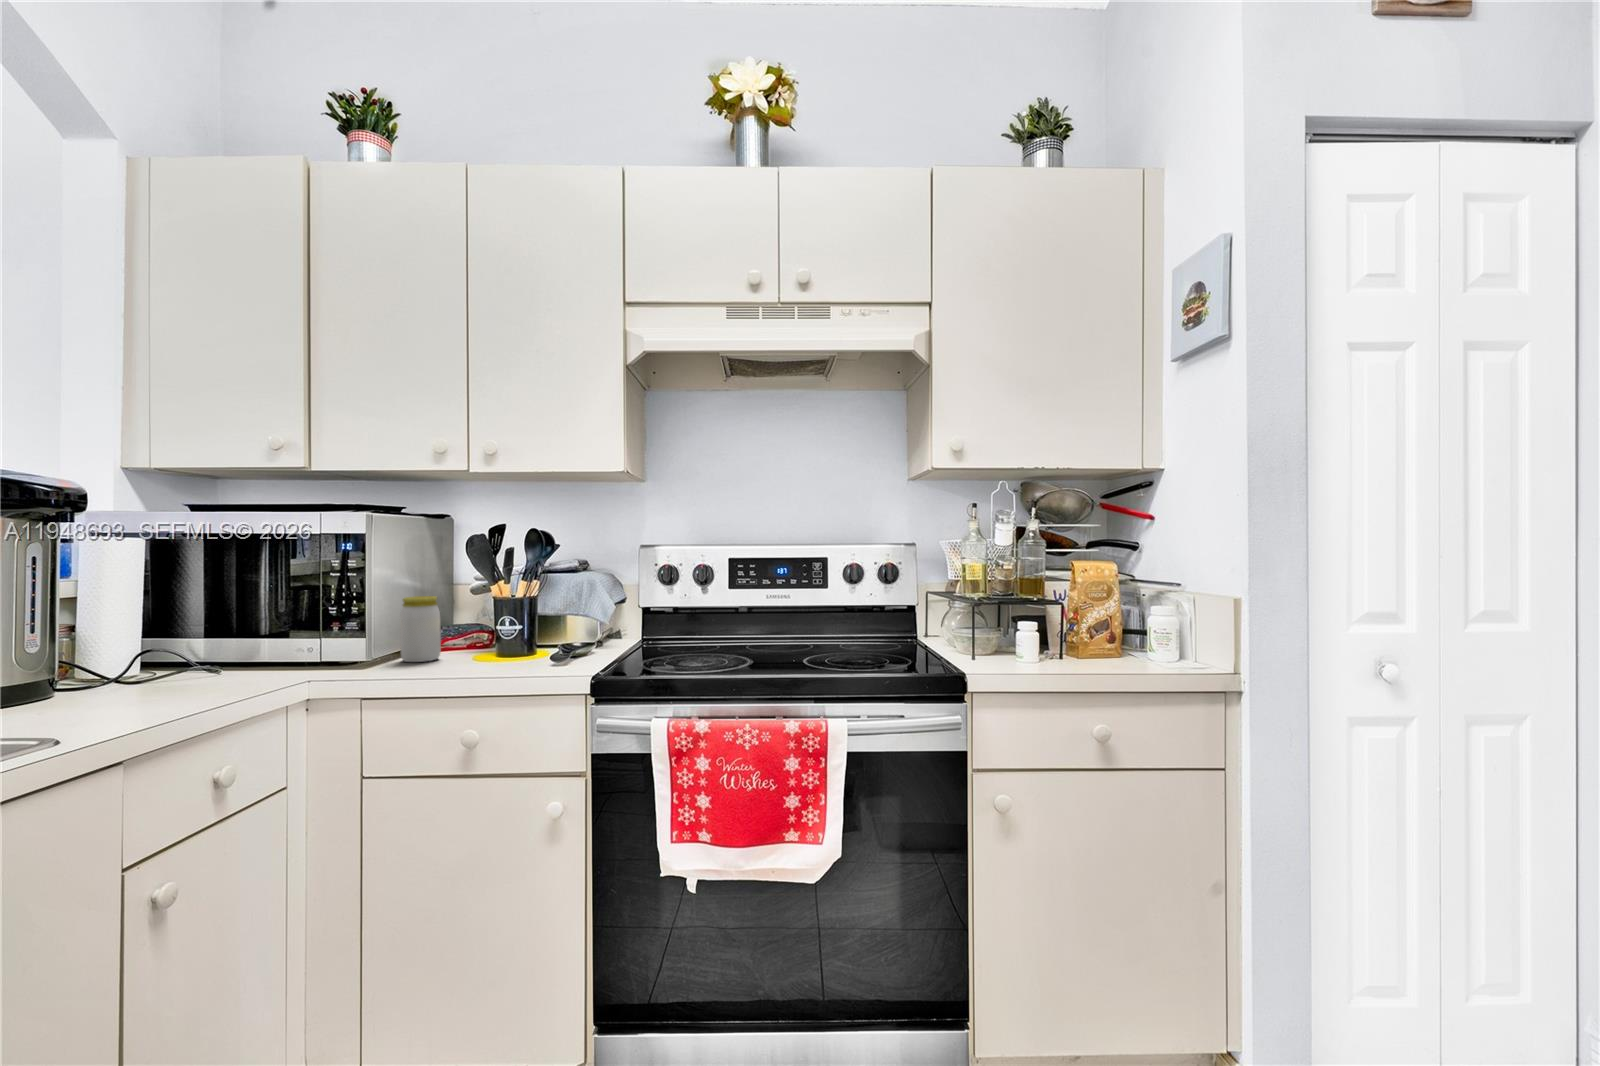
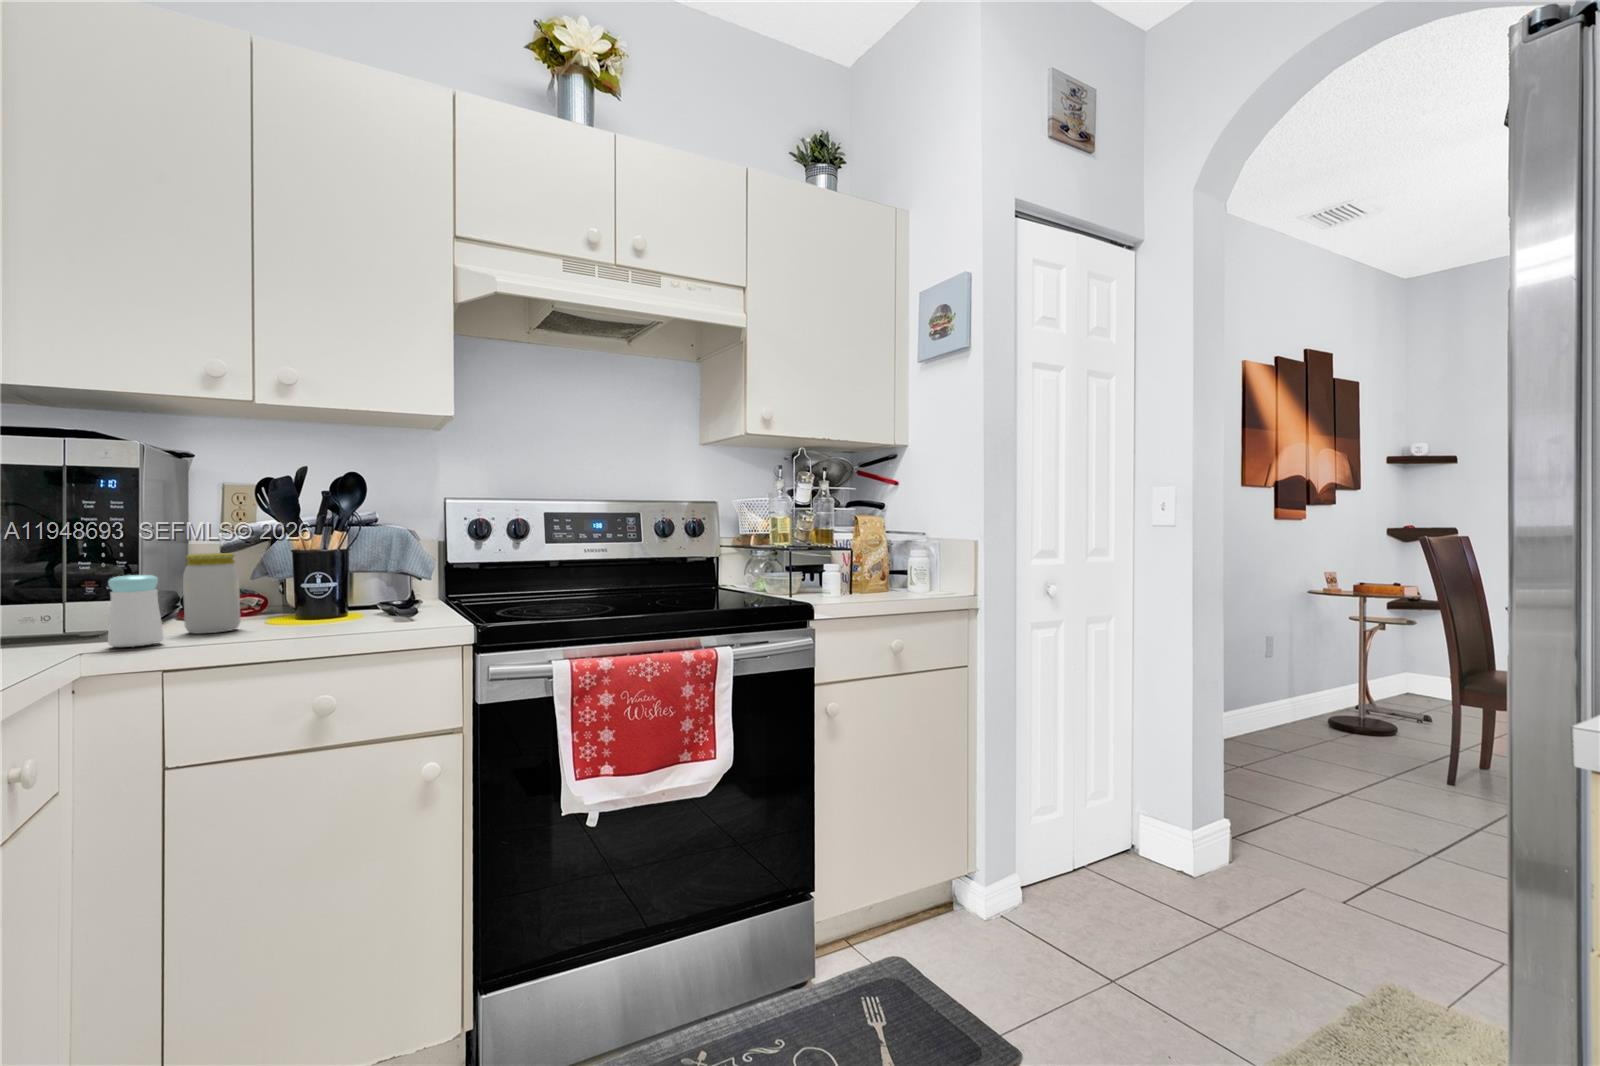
salt shaker: none [326,616,366,672] -> present [108,575,163,647]

